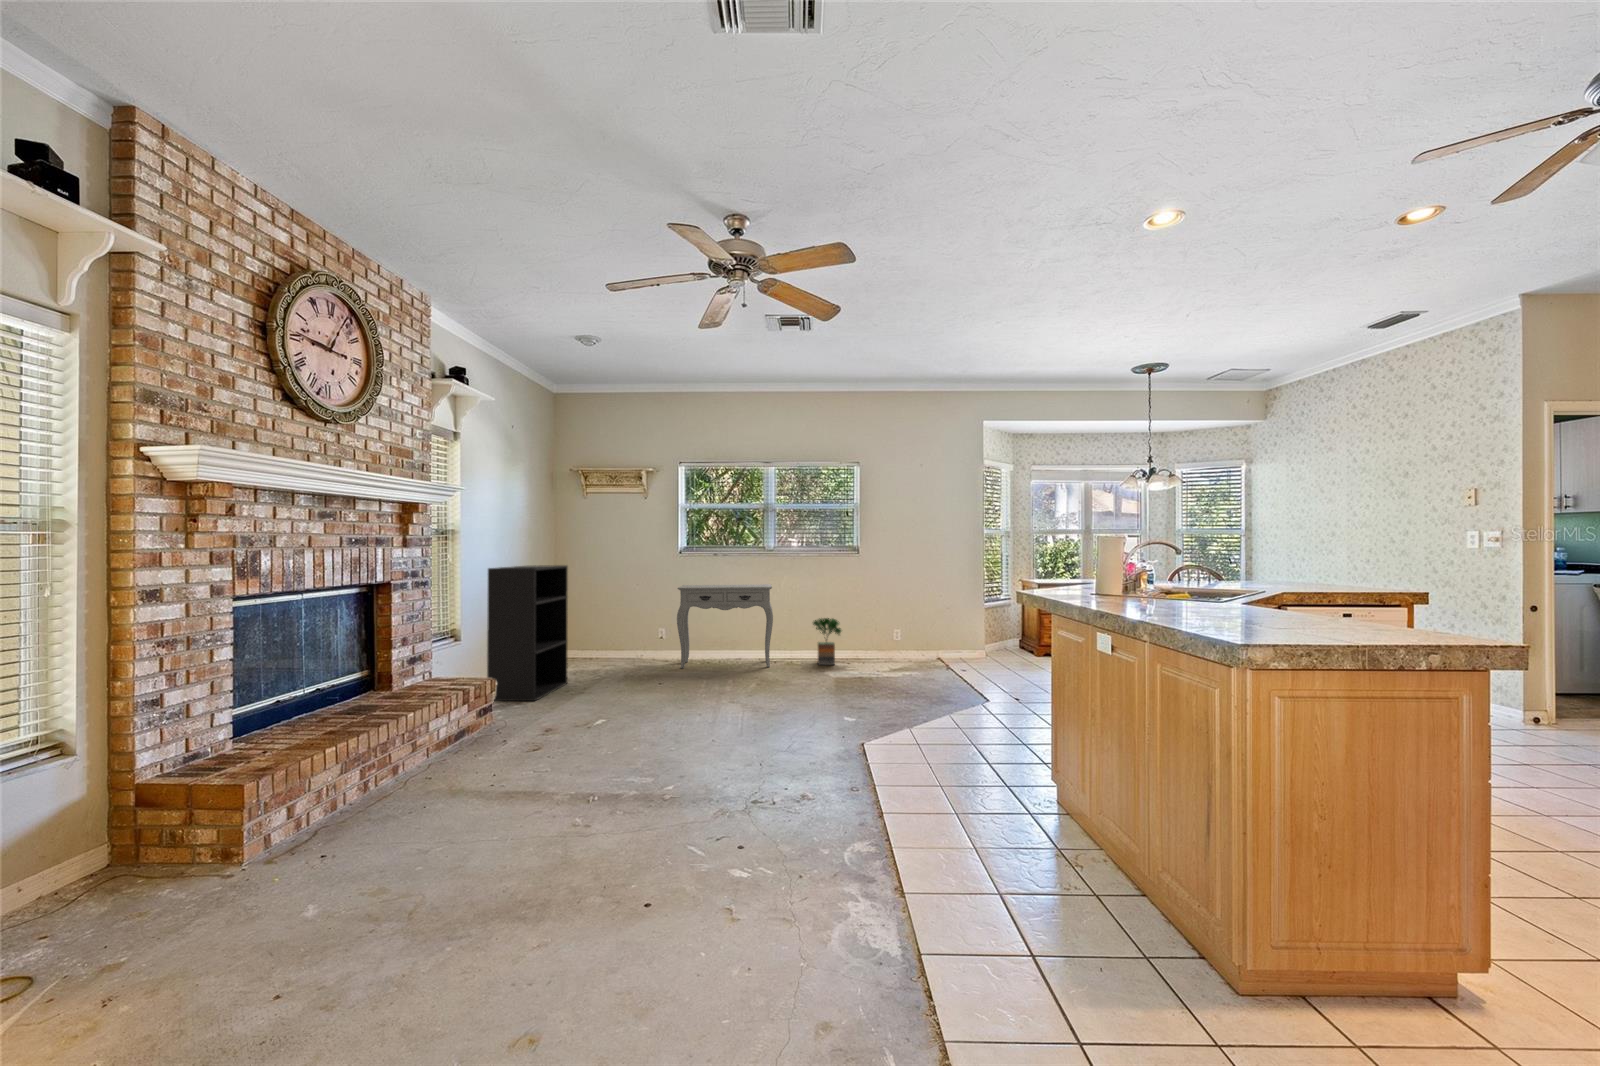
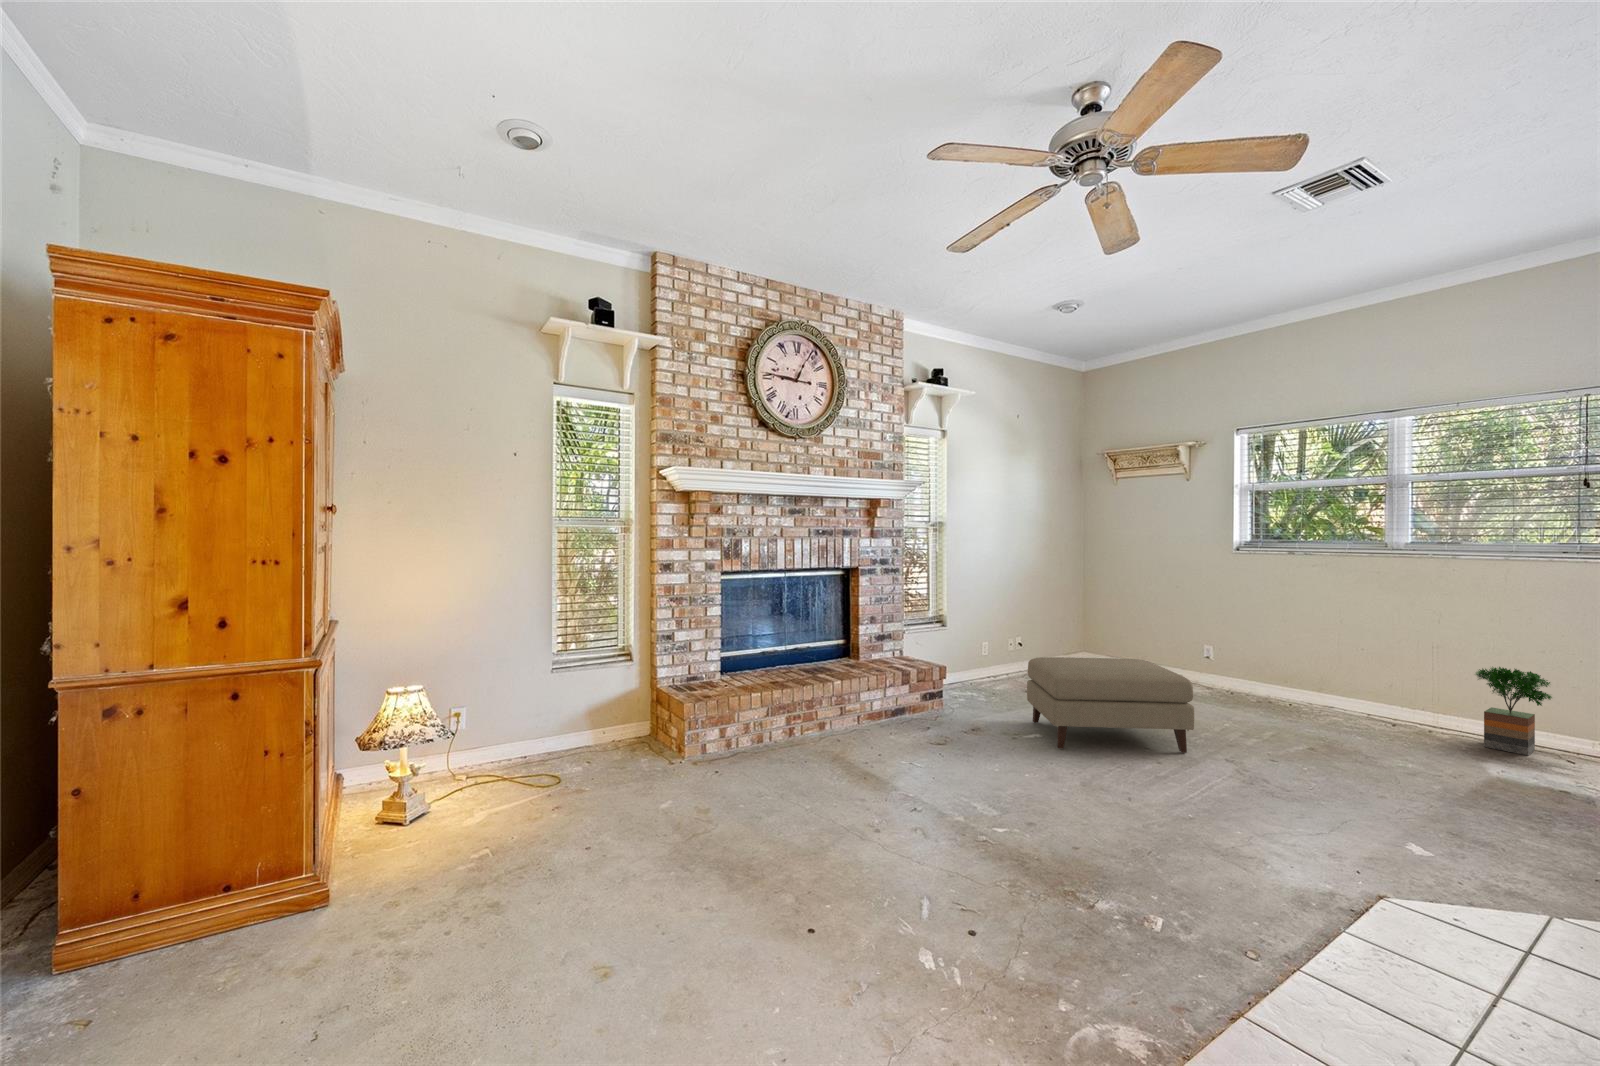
bookshelf: present [487,565,568,701] -> none [968,558,1060,697]
console table: present [677,584,773,669] -> none [1211,591,1393,728]
ottoman: none [580,643,711,725] -> present [1027,657,1194,753]

